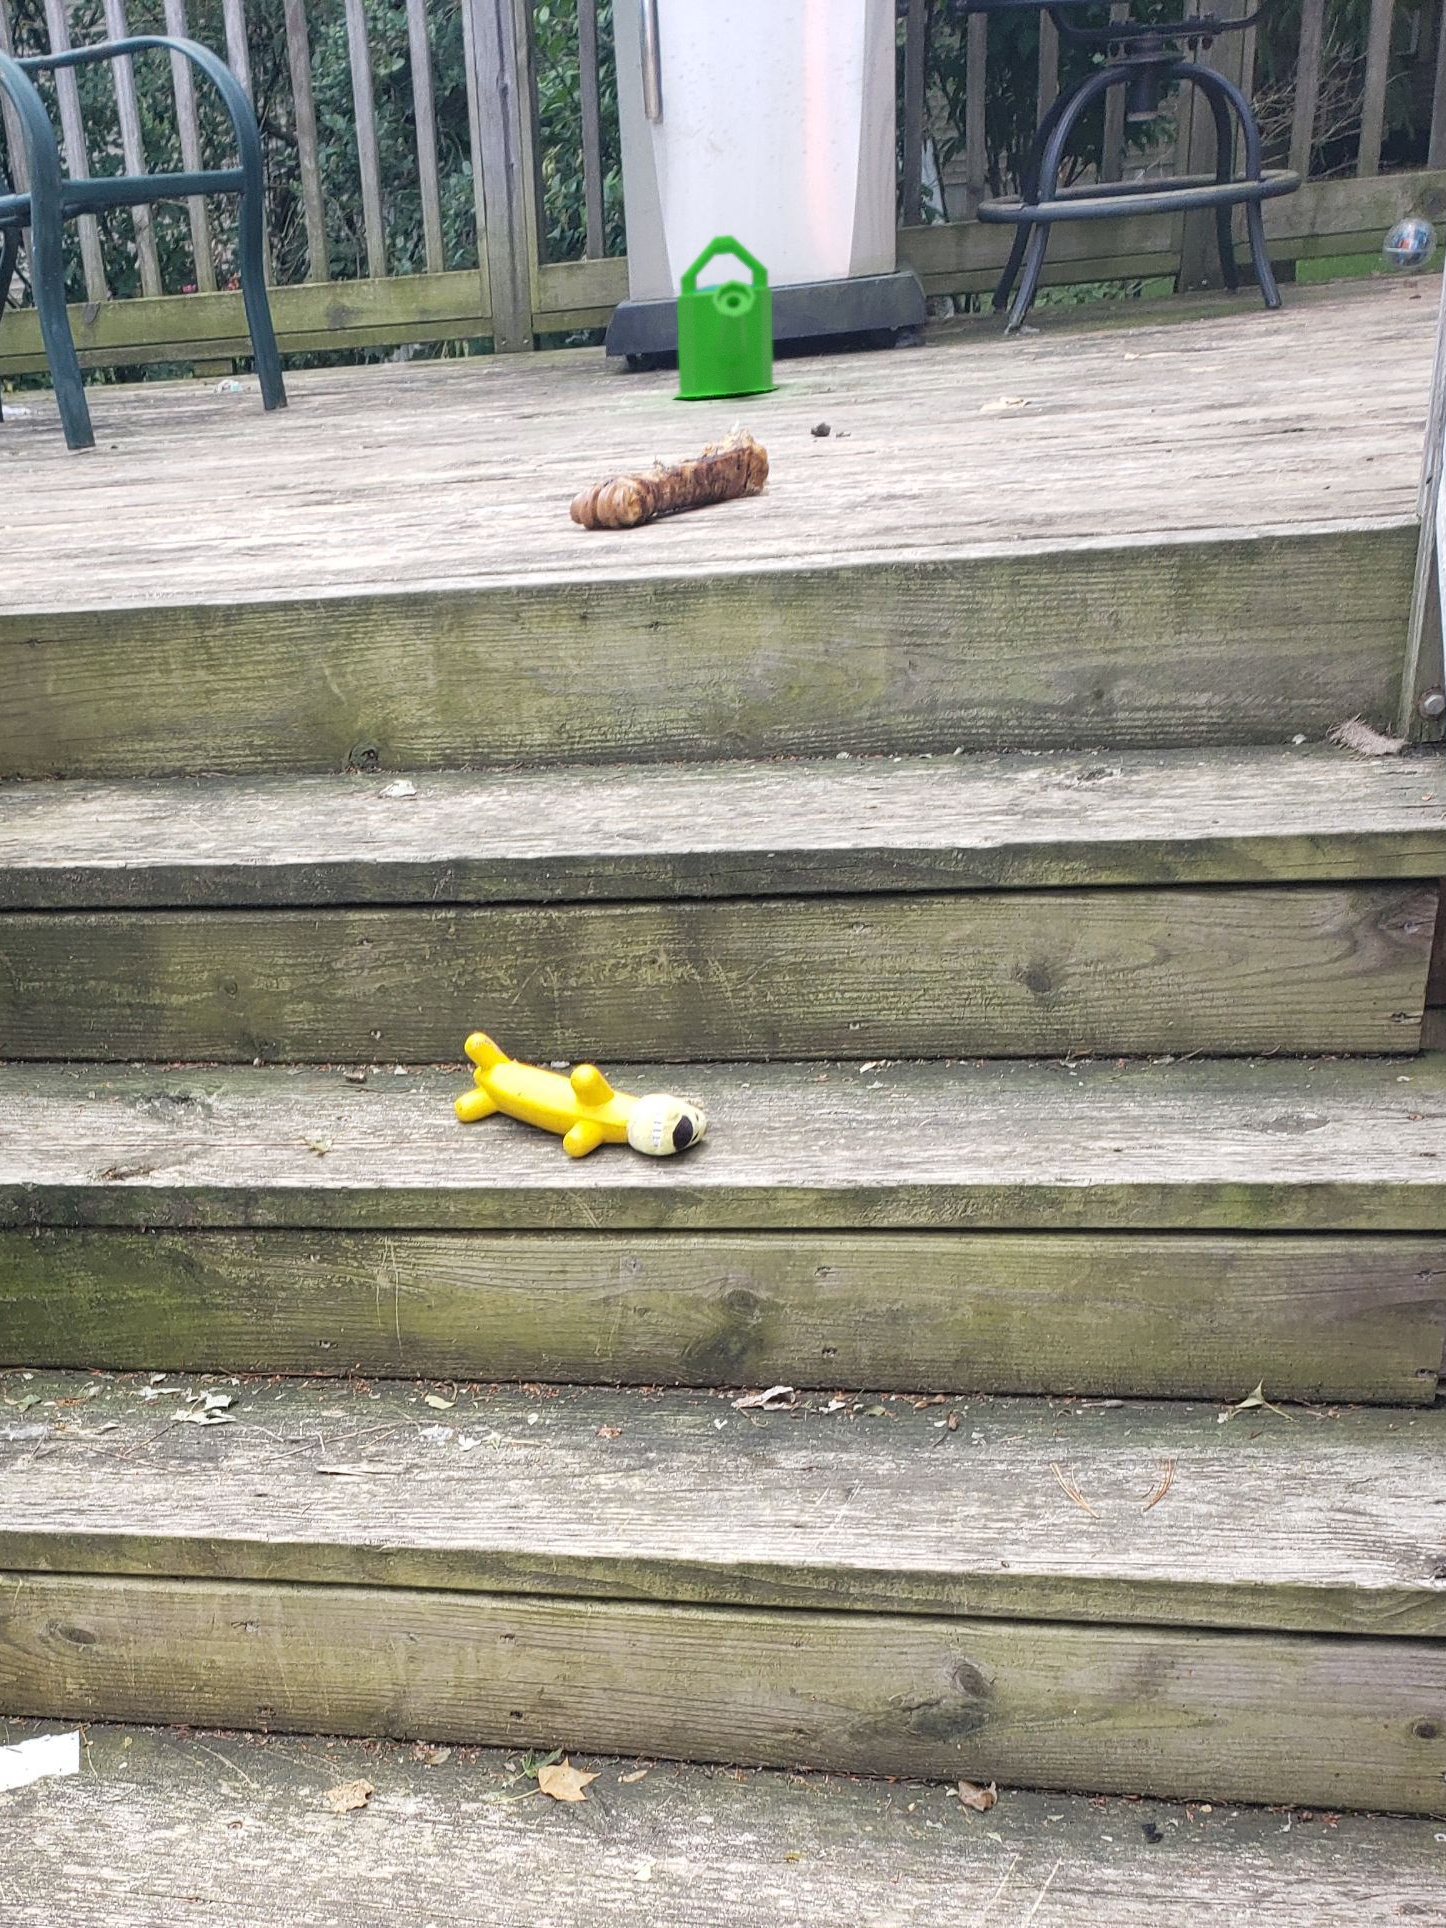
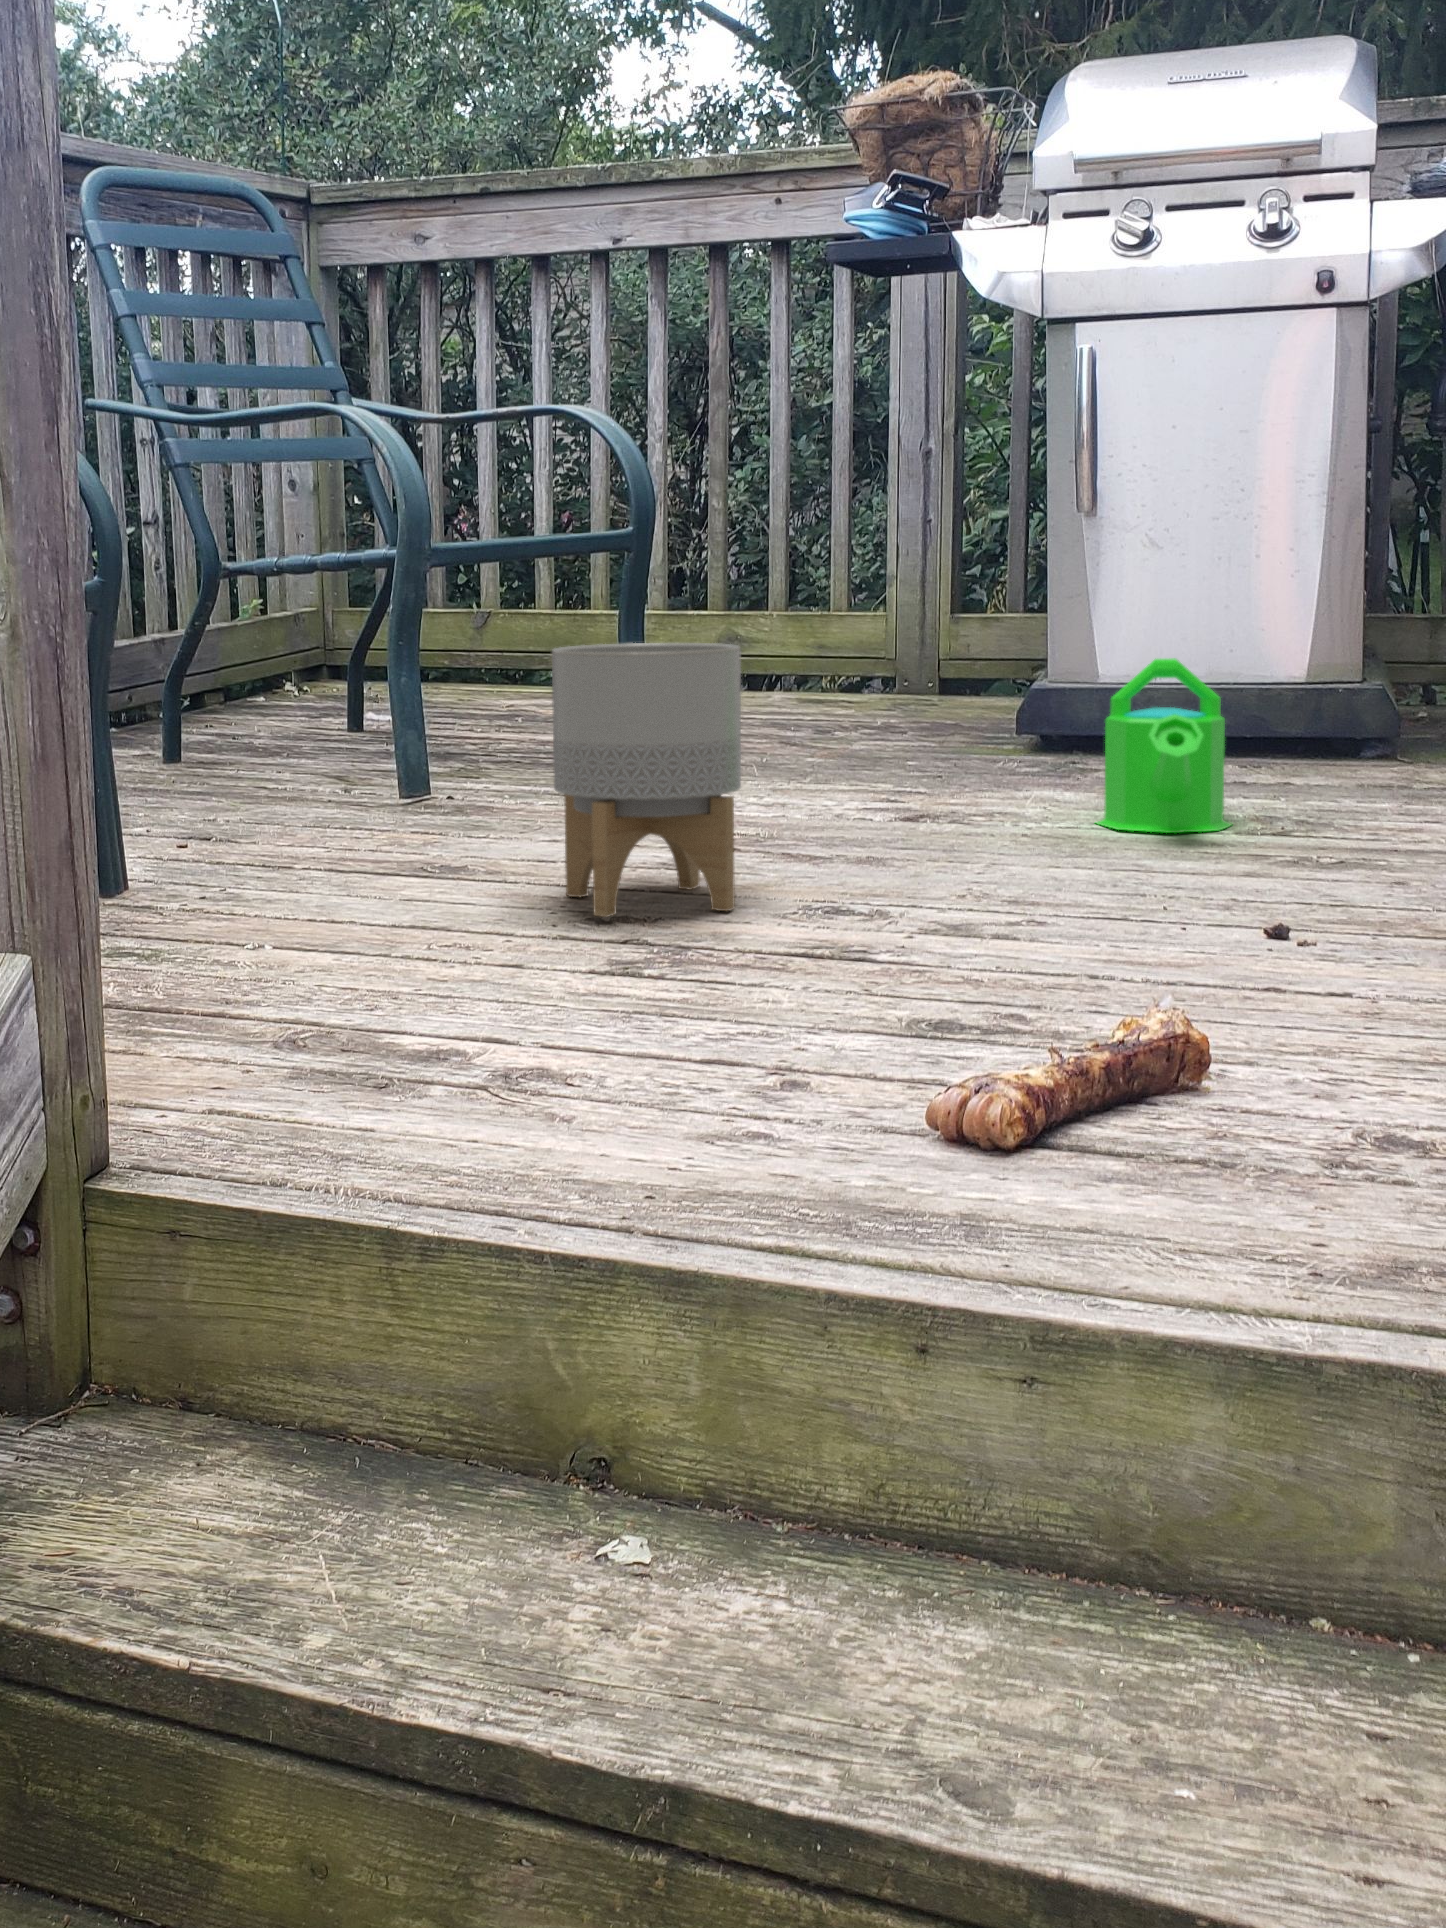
planter: none [217,217,394,477] -> present [552,643,741,917]

